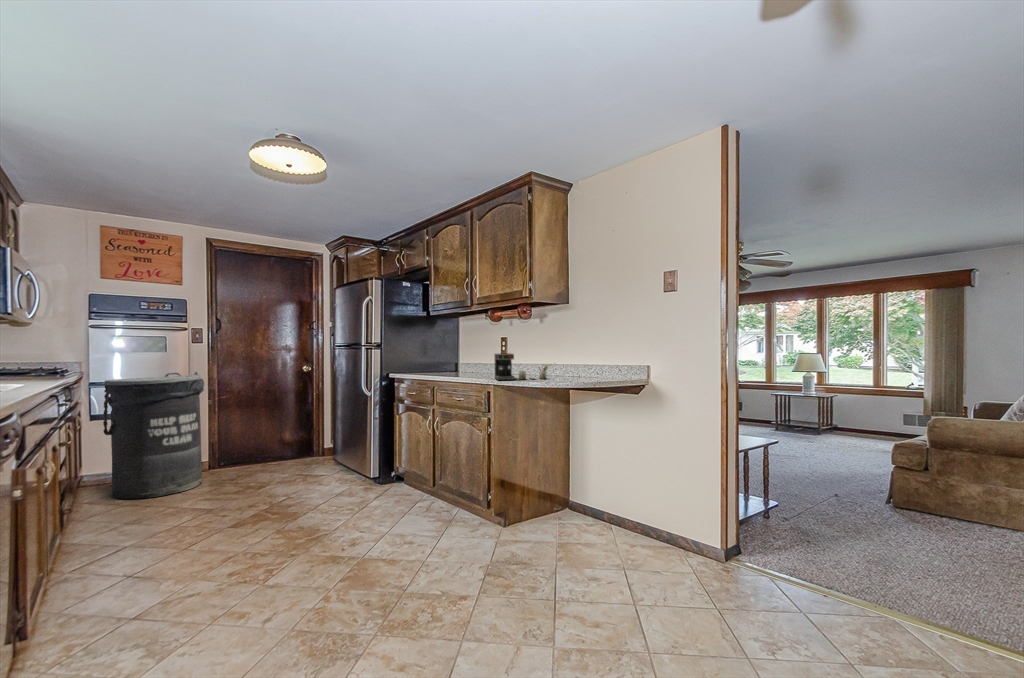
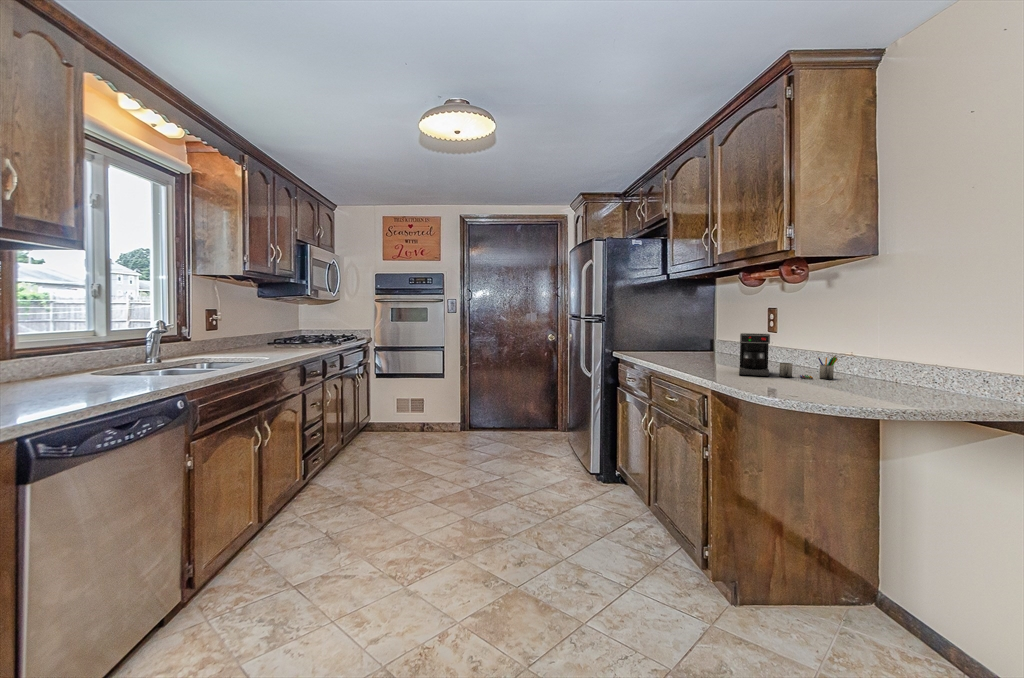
trash can: present [103,372,204,499] -> none [376,341,451,451]

